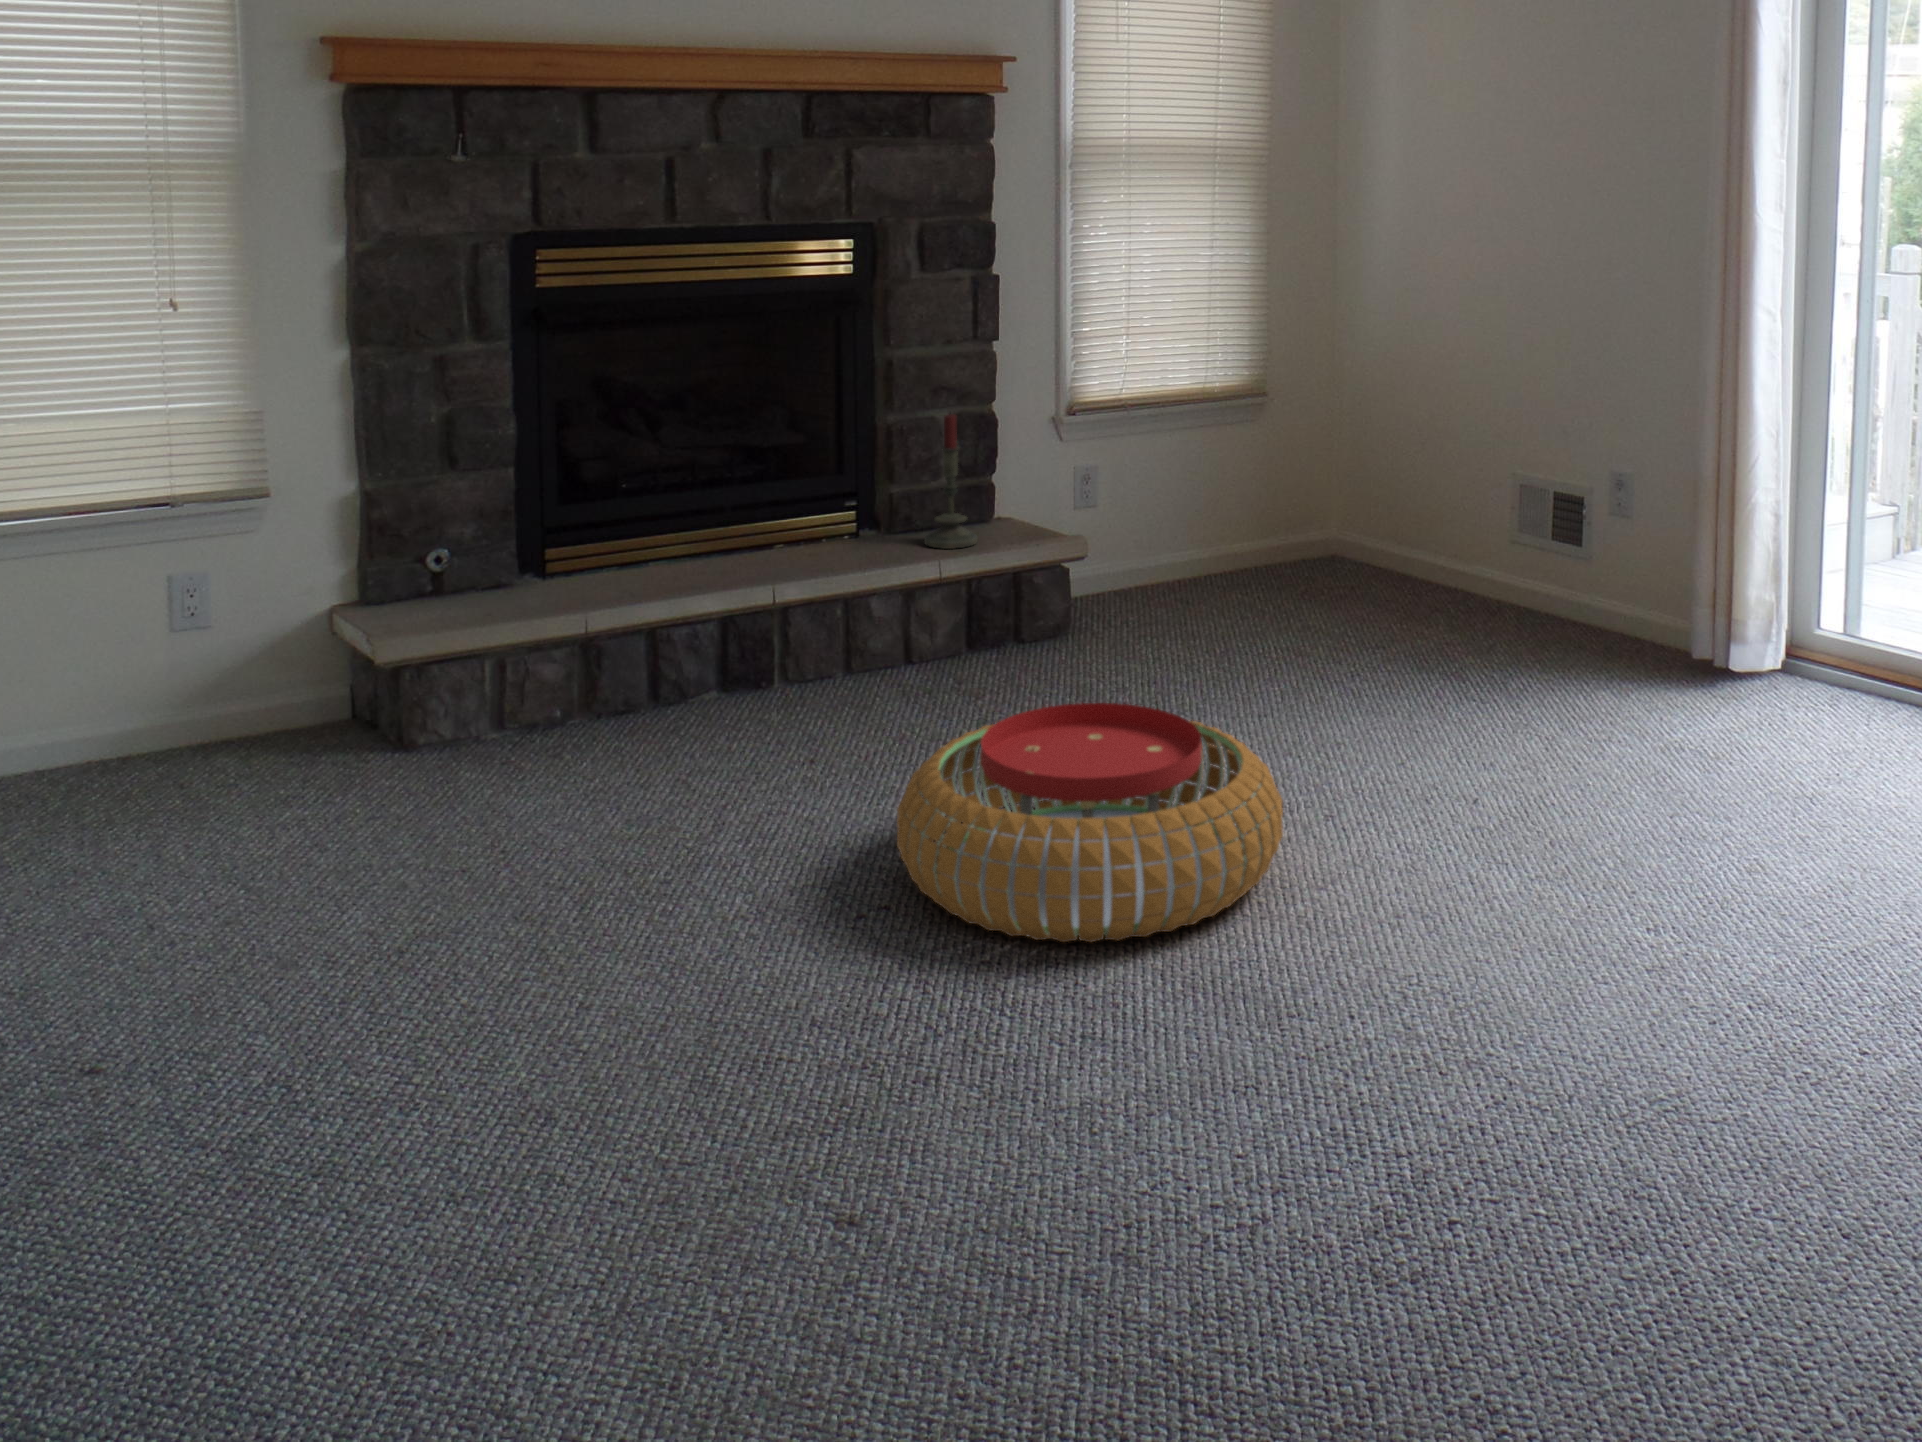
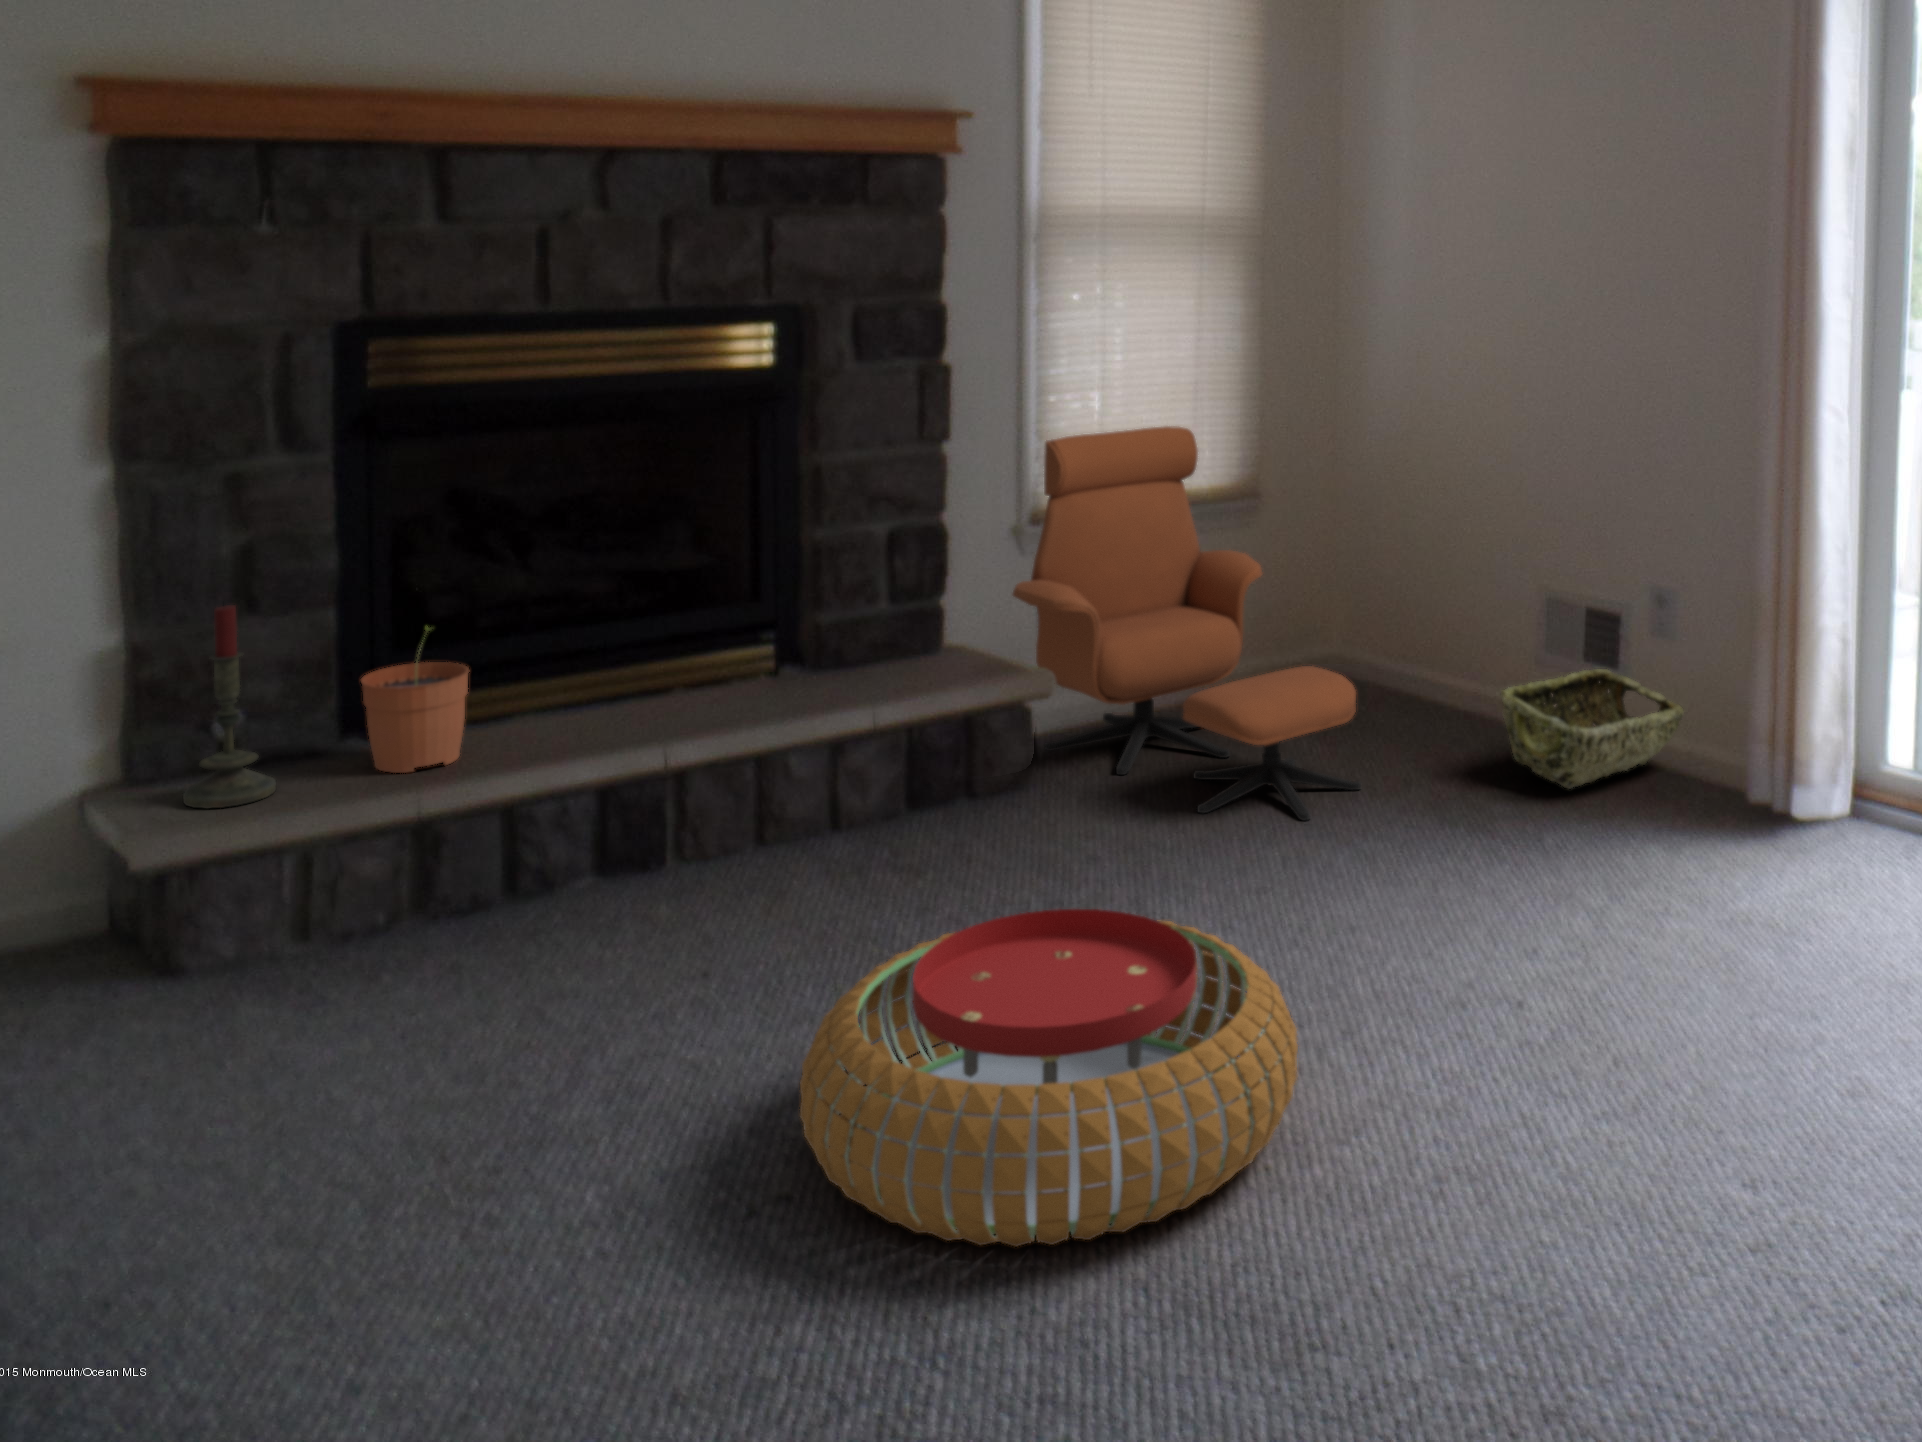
lounge chair: none [1048,332,1346,665] -> present [1013,426,1361,821]
candle: present [924,414,977,549] -> present [183,605,276,809]
plant pot: none [542,483,623,598] -> present [361,628,469,773]
woven basket: none [1467,547,1632,647] -> present [1501,669,1683,788]

